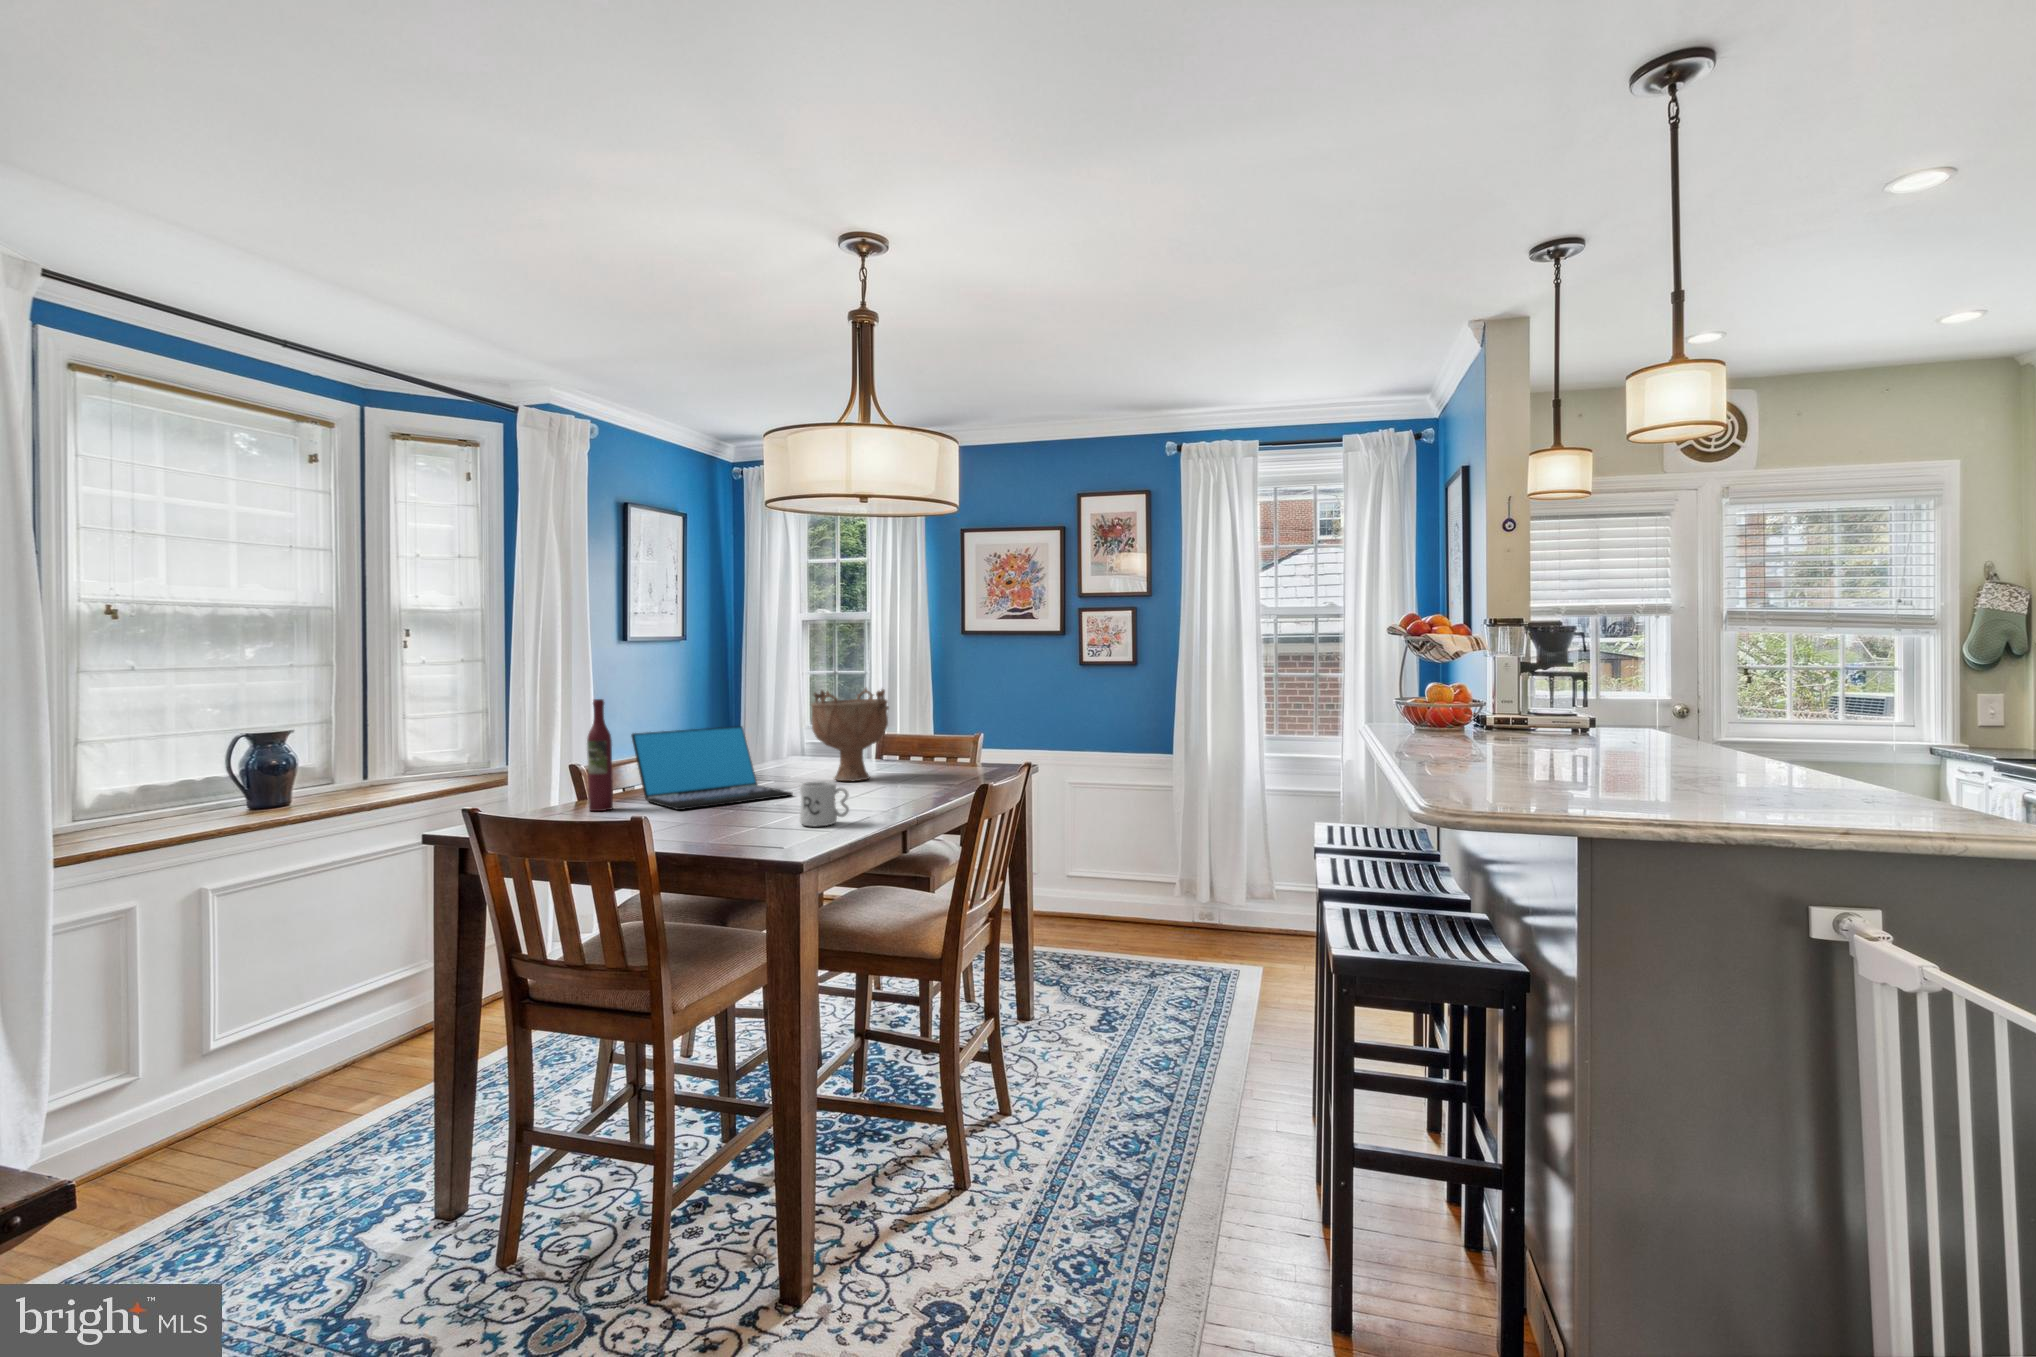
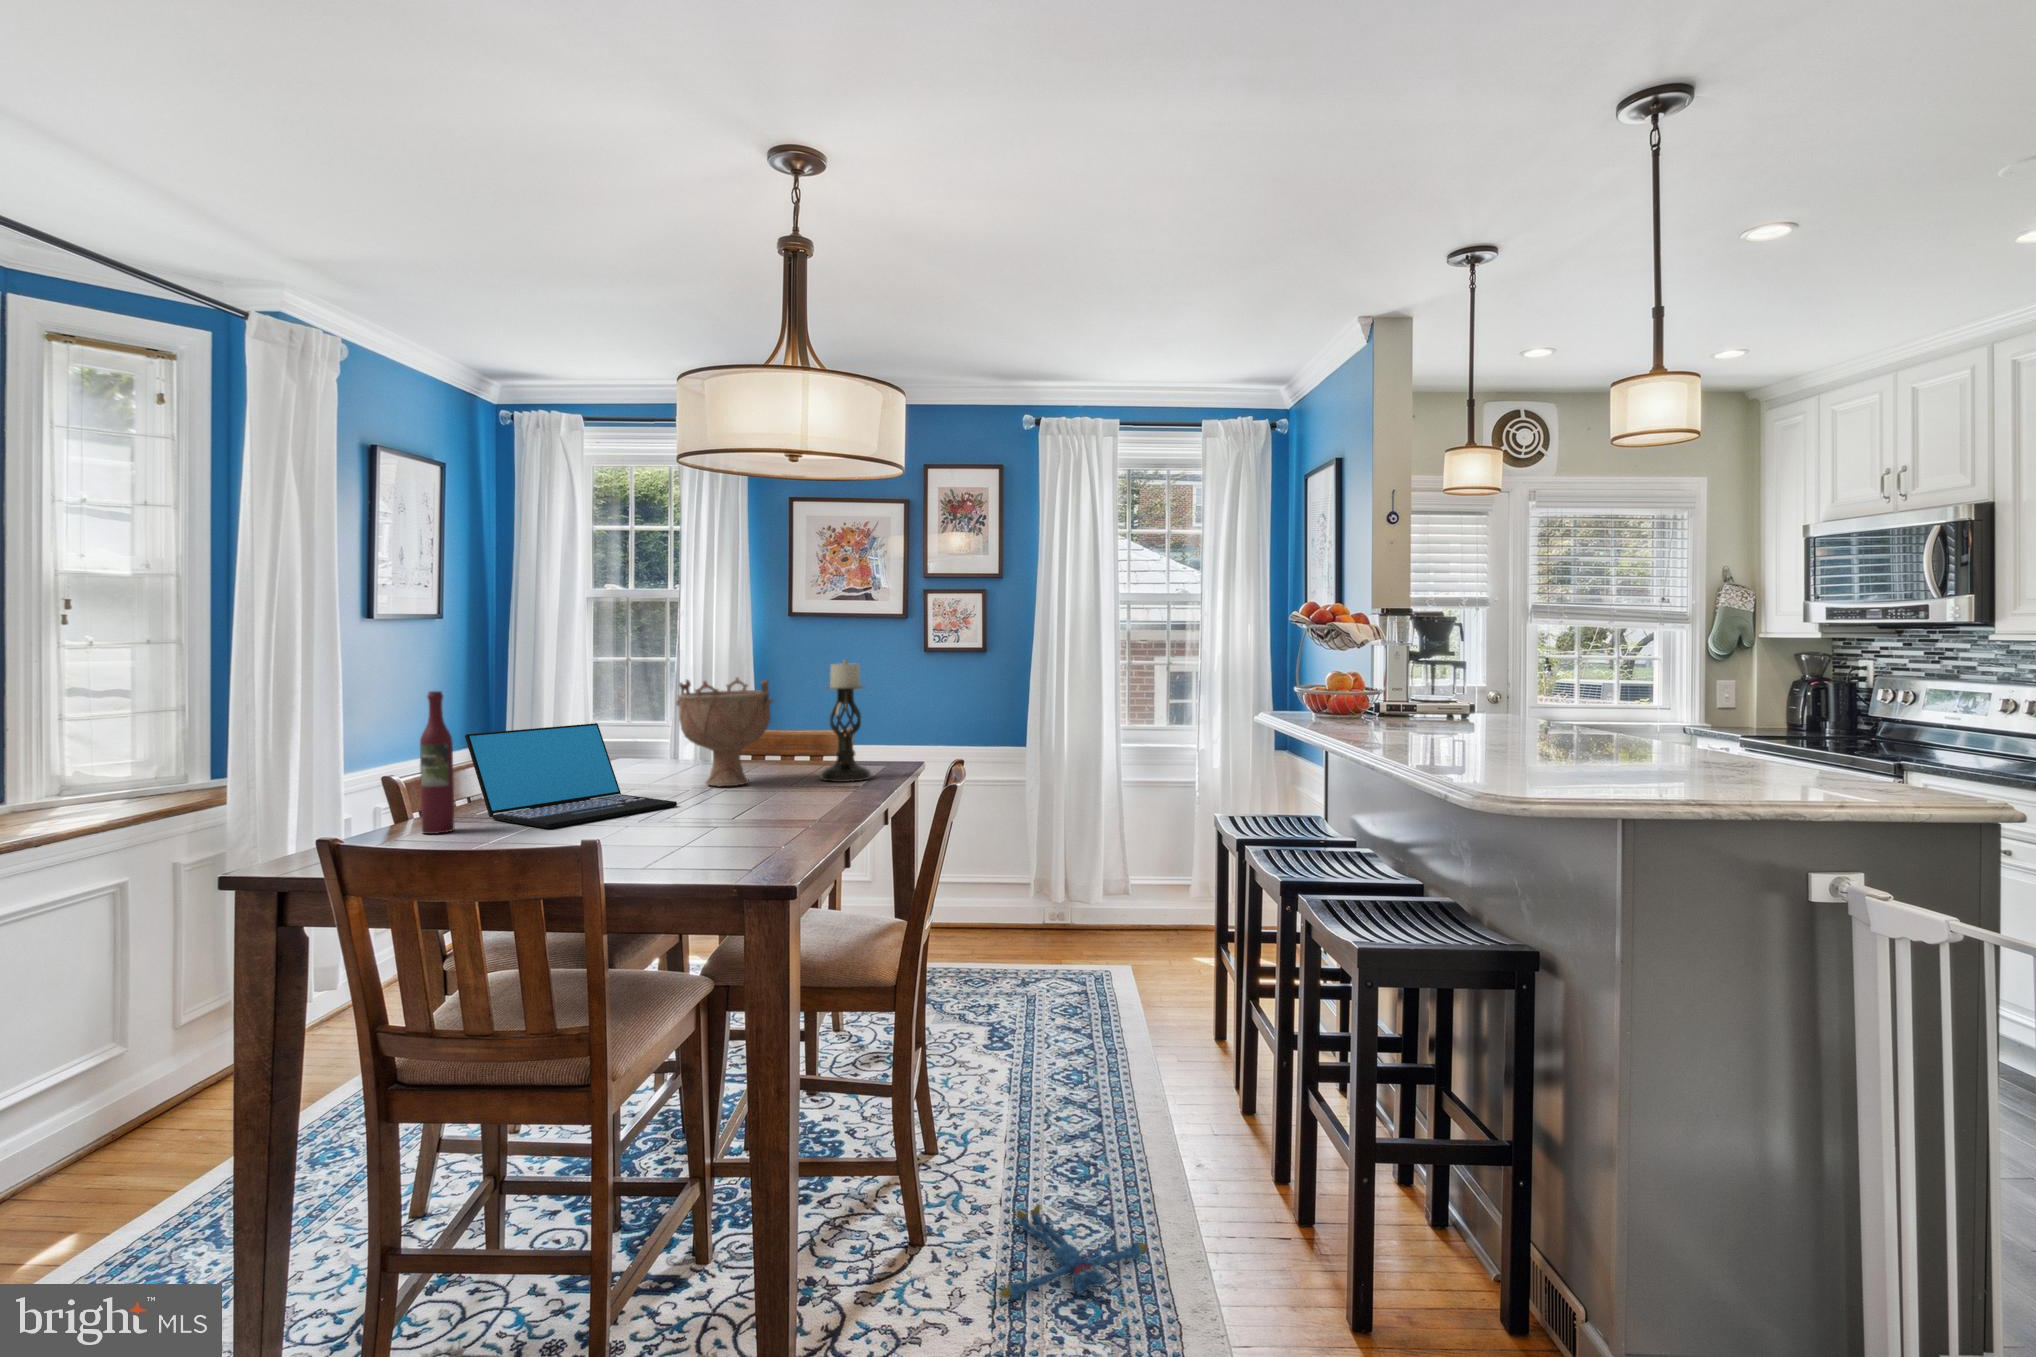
candle holder: none [932,672,978,780] -> present [820,659,871,782]
mug: present [800,781,849,826] -> none [727,788,788,842]
plush toy: none [1011,1168,1161,1252] -> present [1000,1204,1147,1300]

